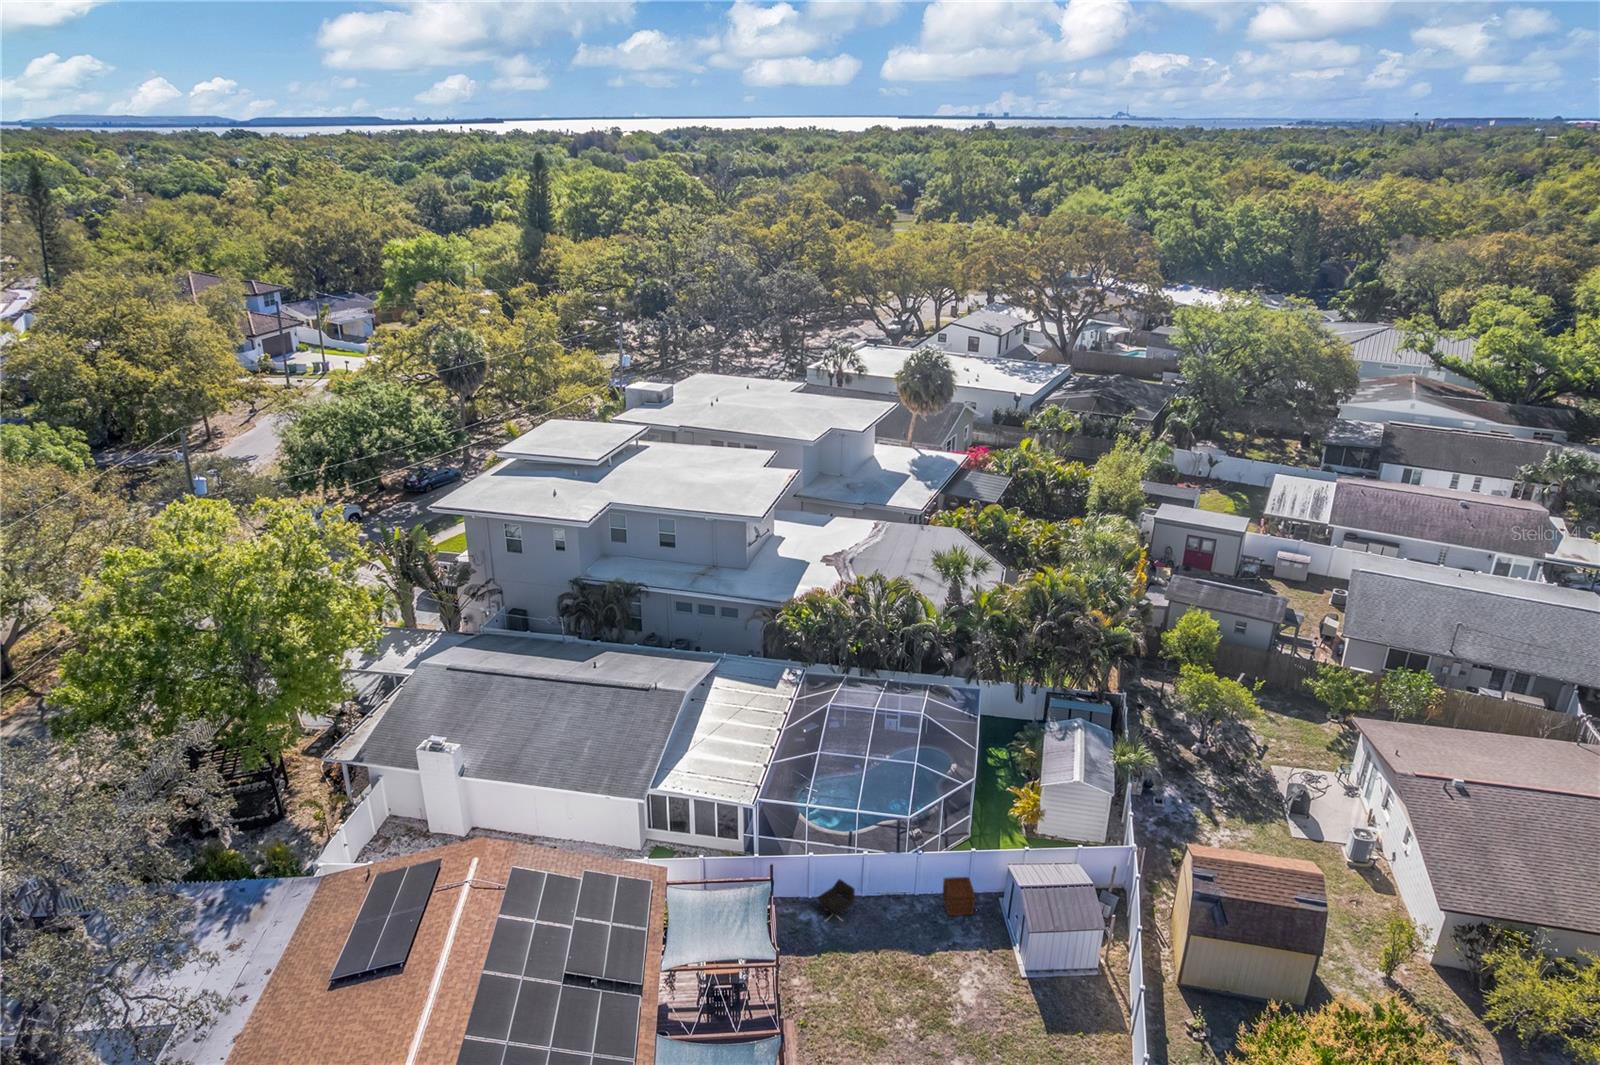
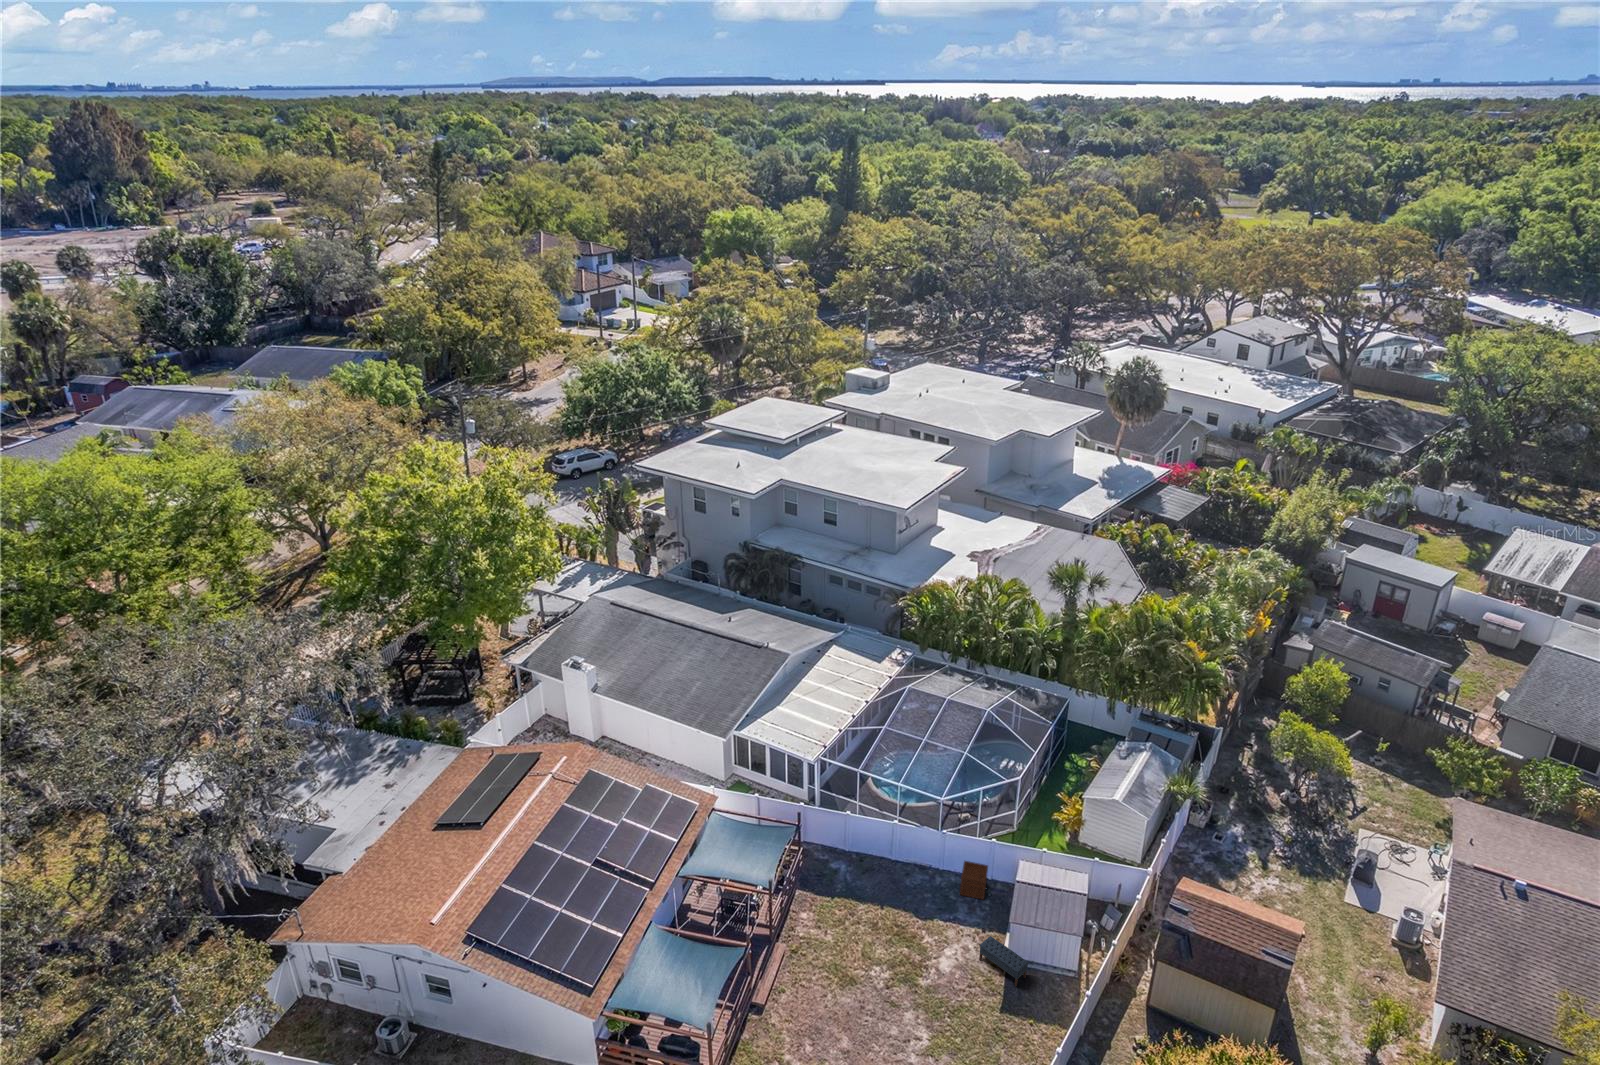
lounge chair: present [818,879,855,920] -> none [846,840,879,876]
bench: none [998,952,1054,1000] -> present [979,936,1029,987]

